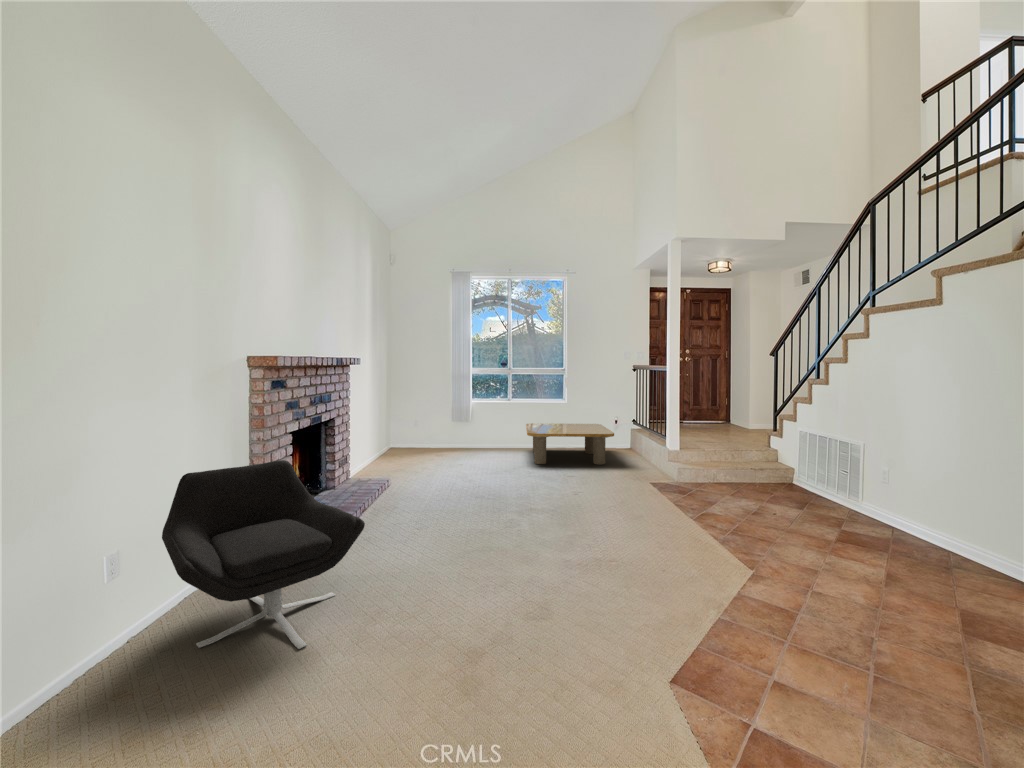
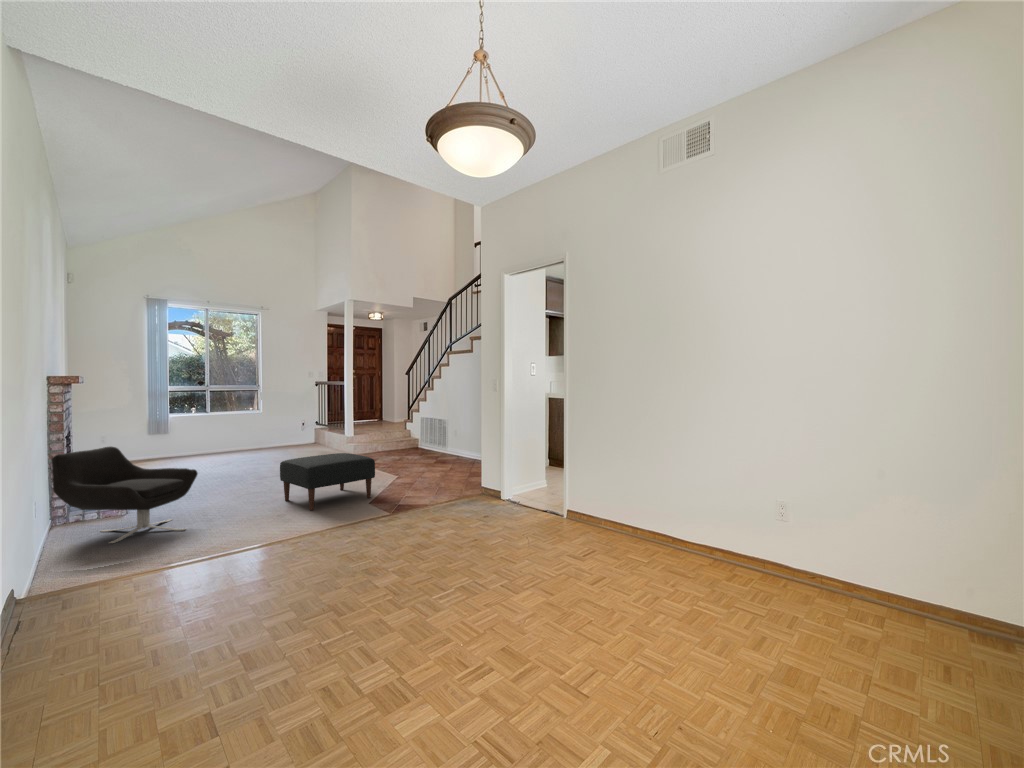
coffee table: present [526,423,614,465] -> none [226,427,308,459]
ottoman: none [503,515,689,670] -> present [280,453,375,510]

